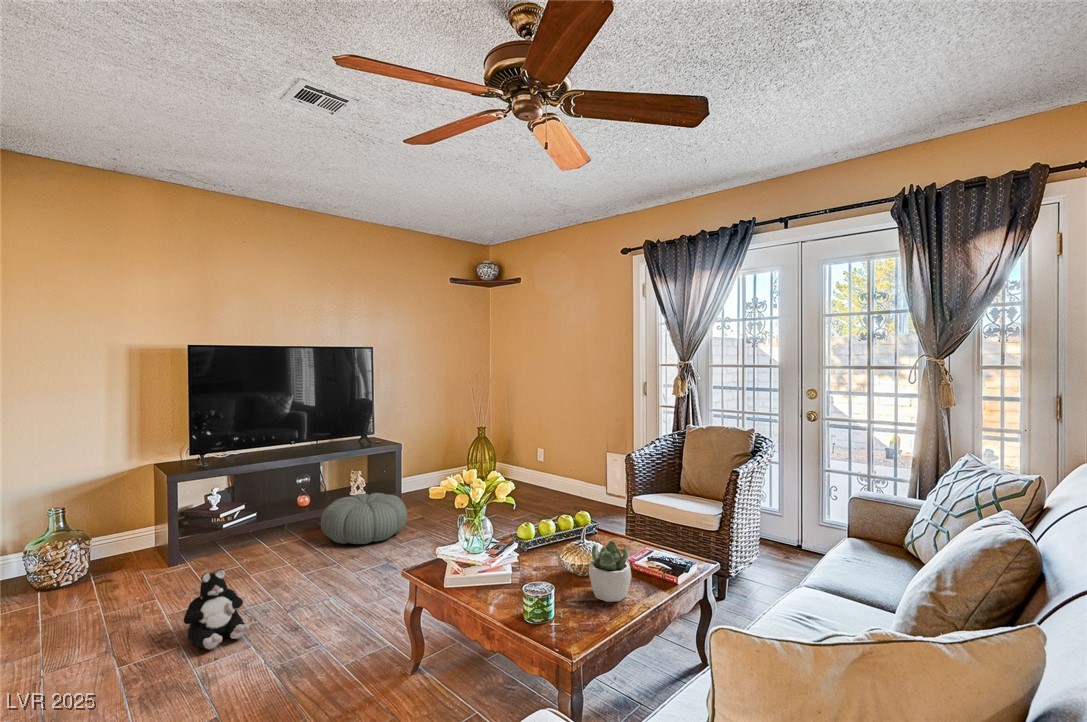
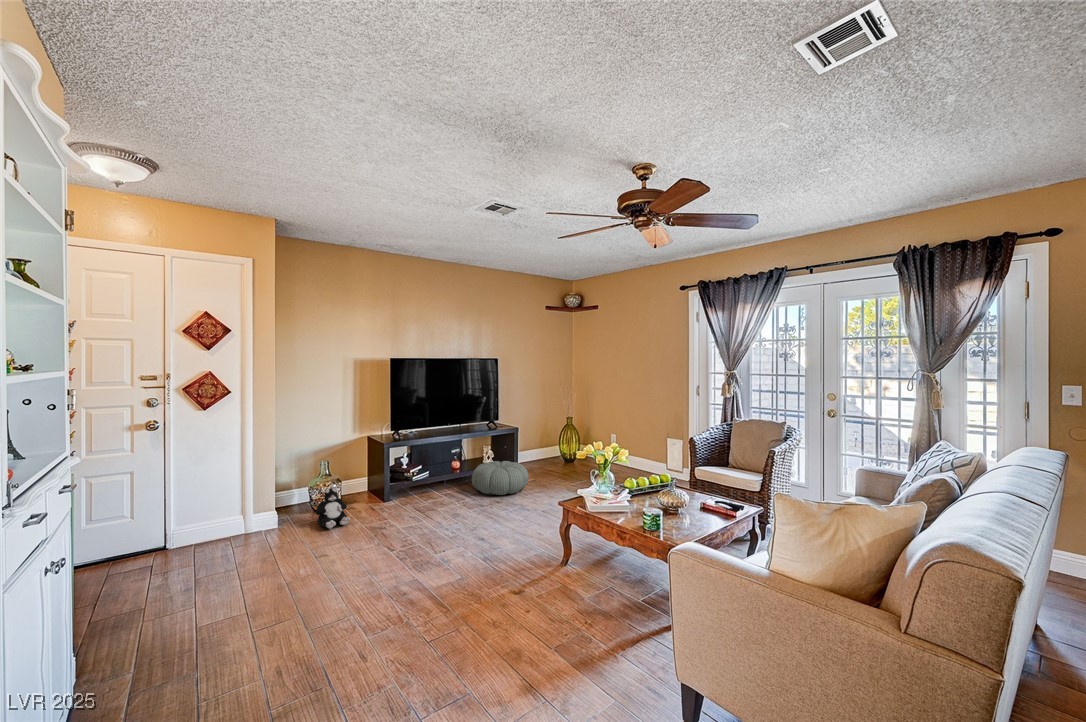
succulent plant: present [589,541,632,602] -> none [679,488,708,525]
plush toy: present [184,569,250,649] -> present [316,487,350,529]

